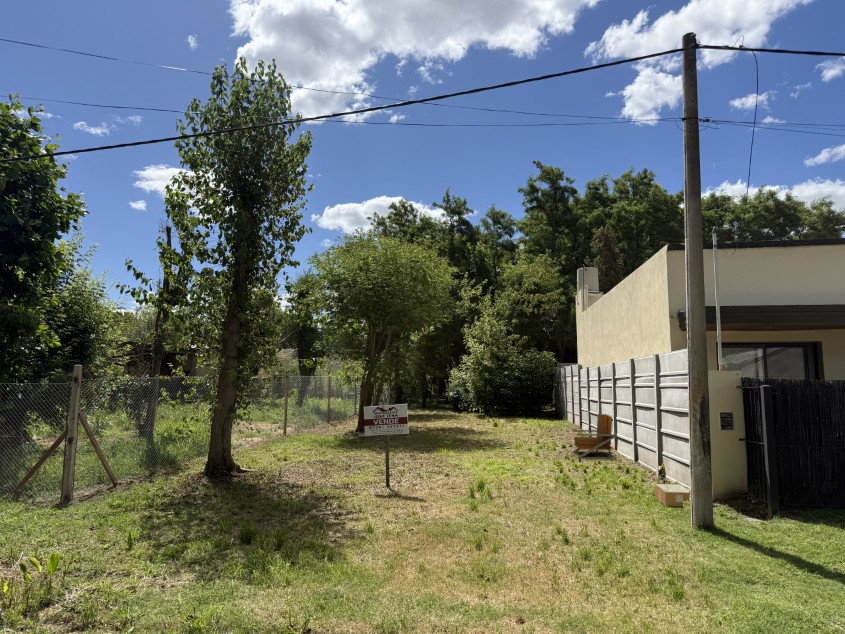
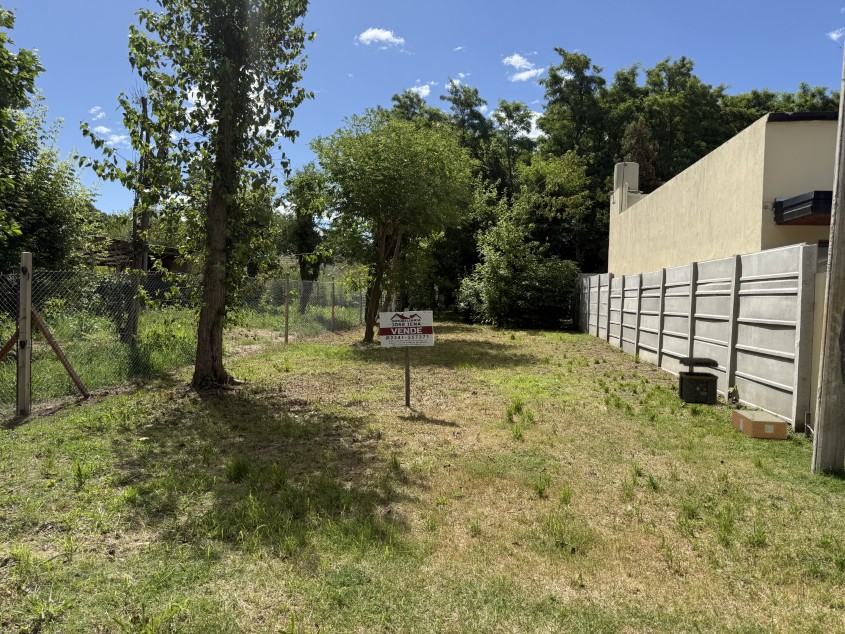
lounge chair: present [572,414,617,459] -> none [610,326,666,377]
toolbox: none [620,440,651,481] -> present [679,357,719,404]

